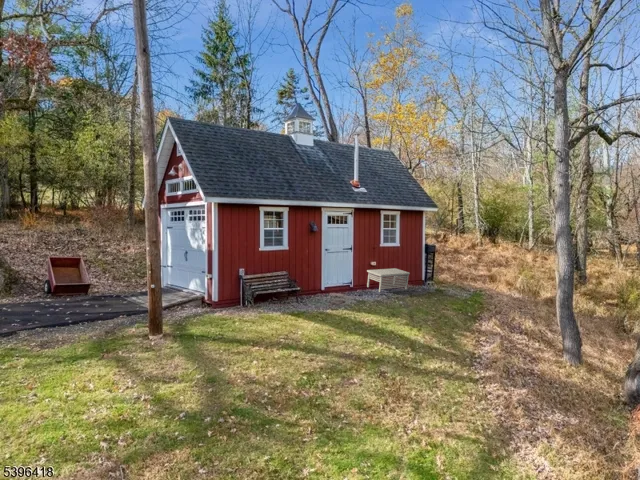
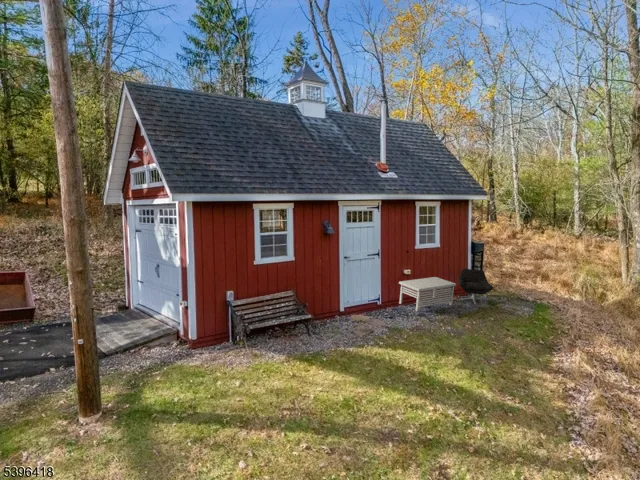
lounge chair: none [413,263,439,289] -> present [458,269,493,304]

